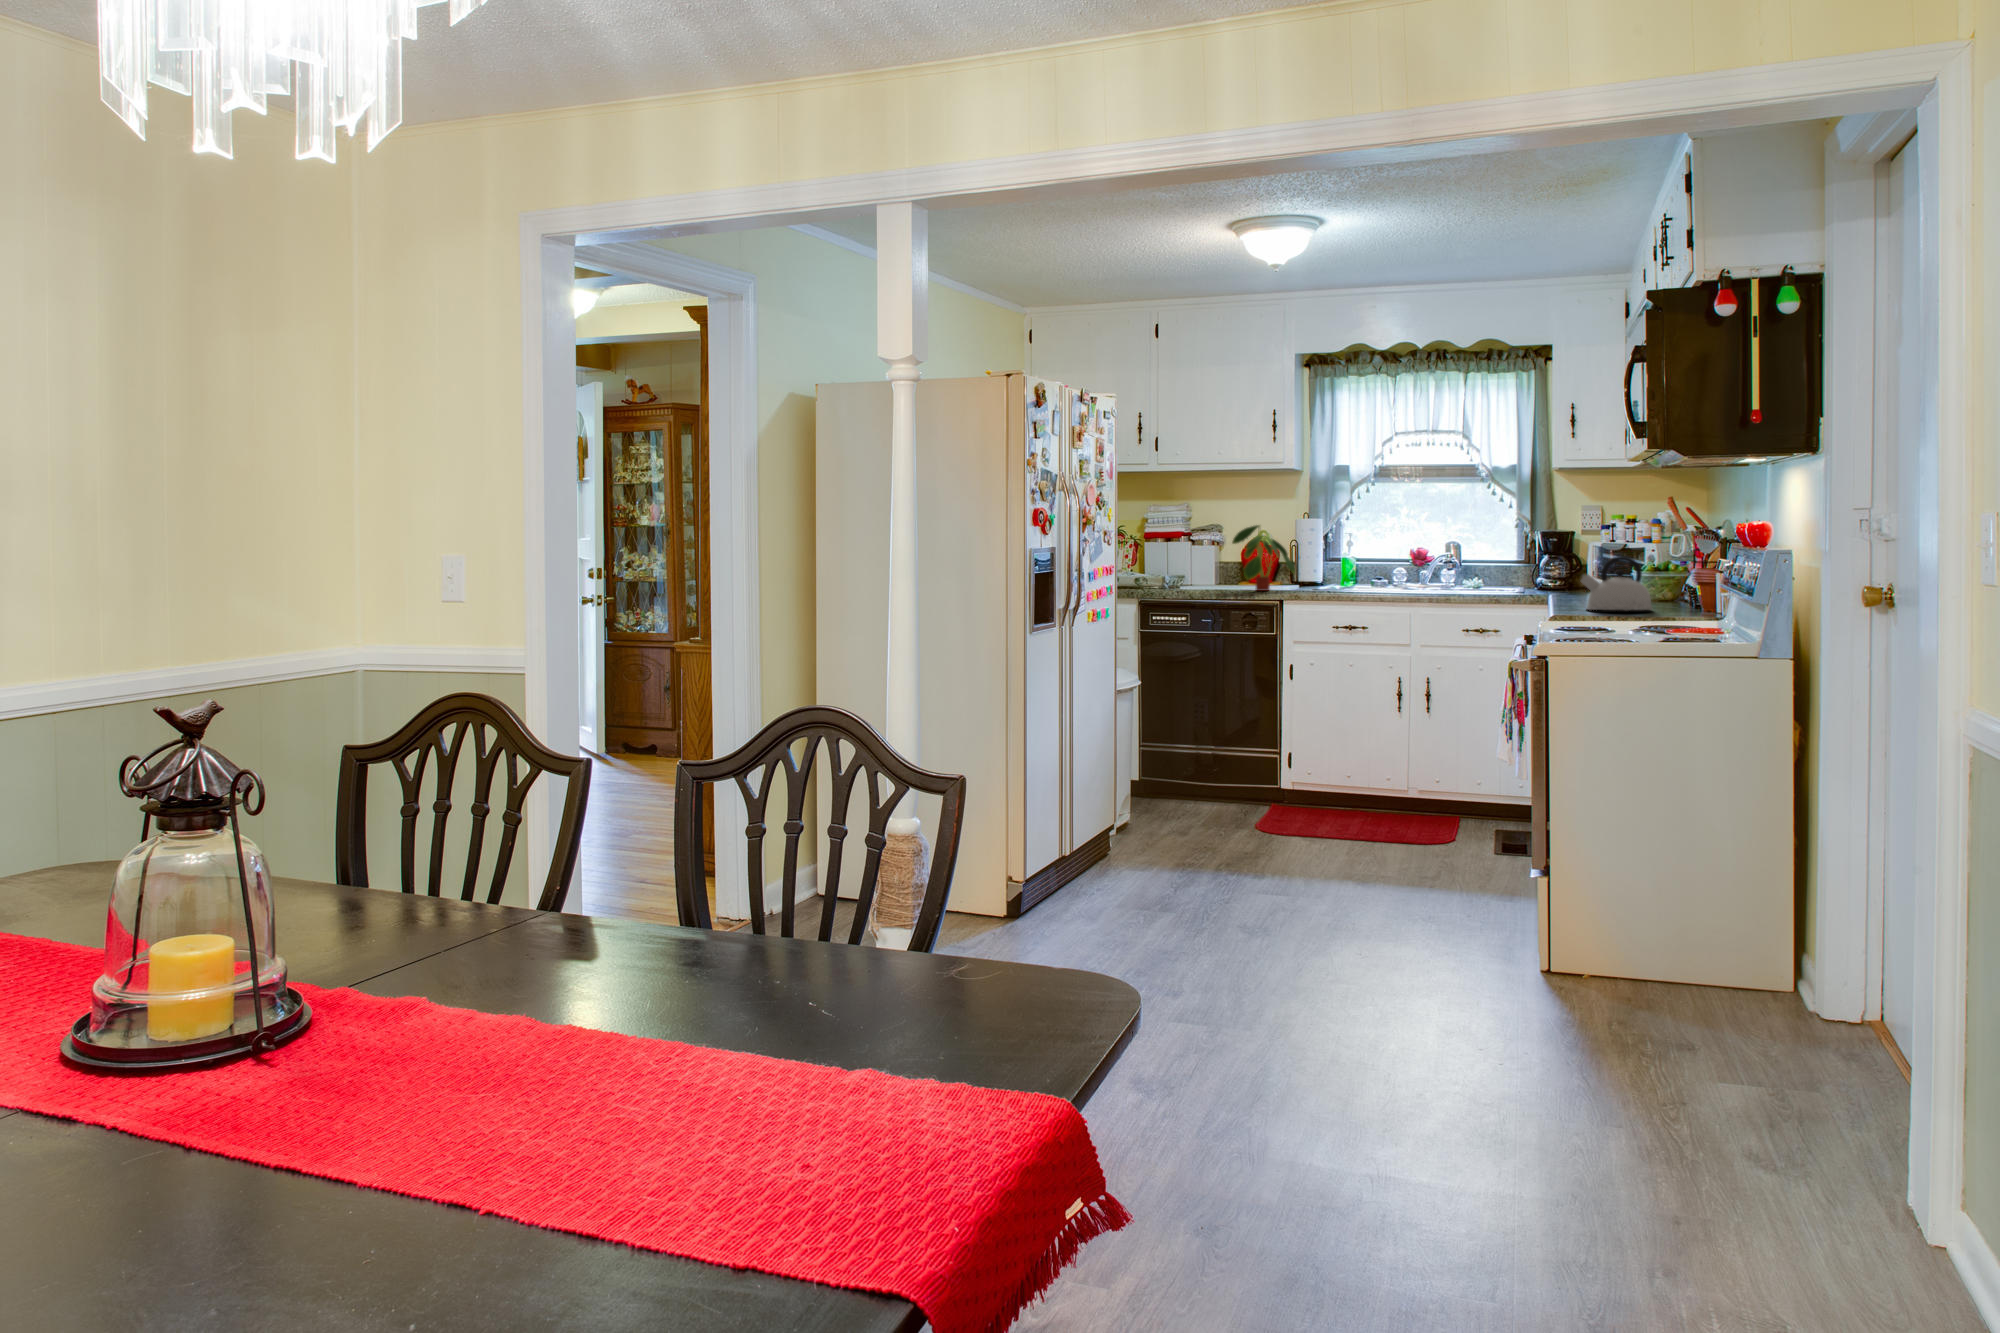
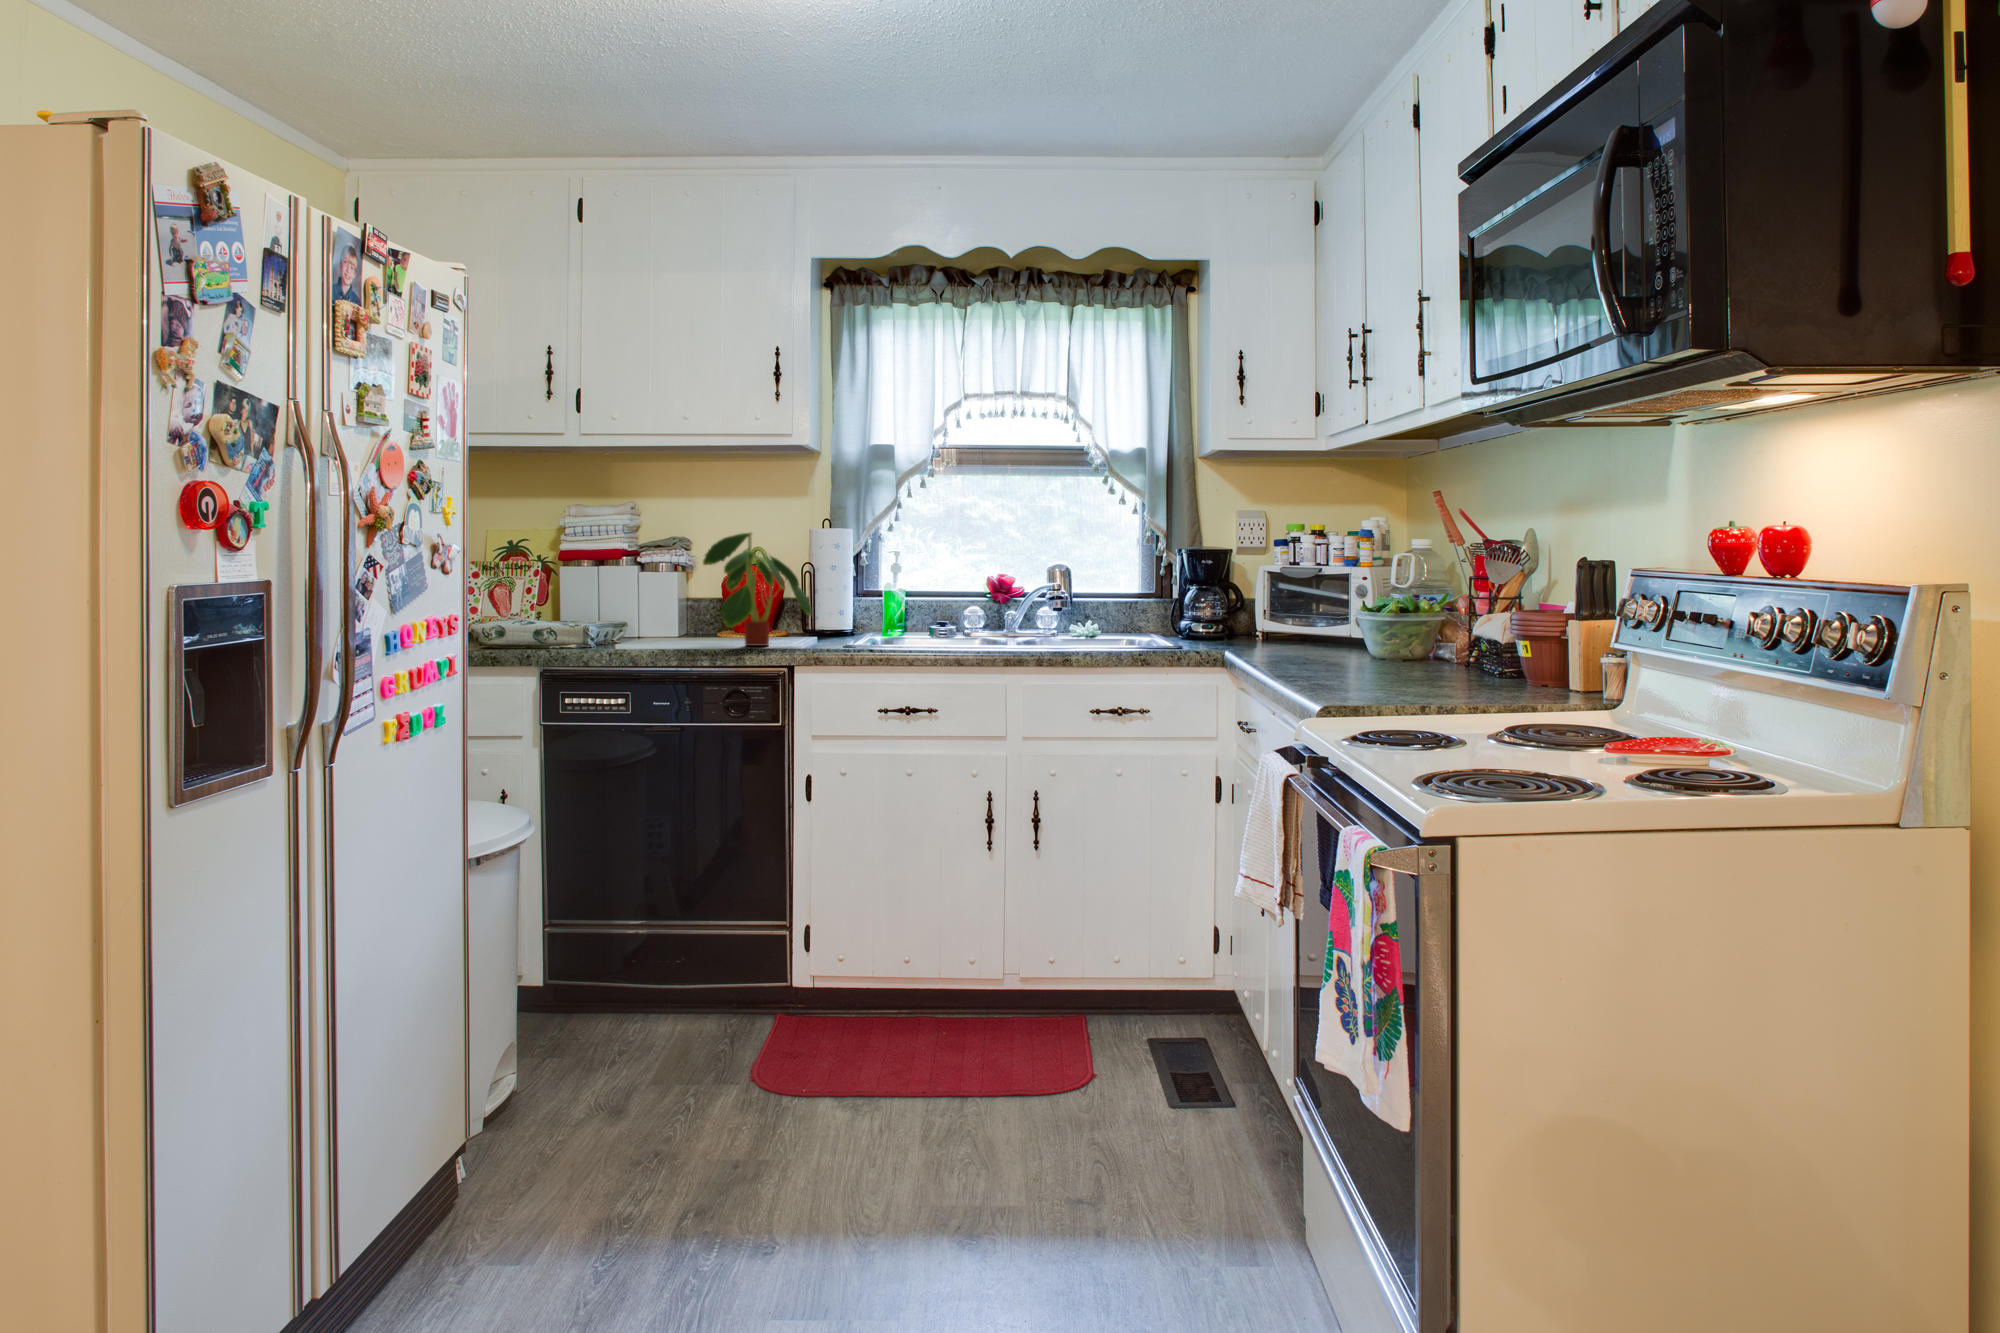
kettle: present [1581,556,1653,610] -> none [1355,584,1489,691]

